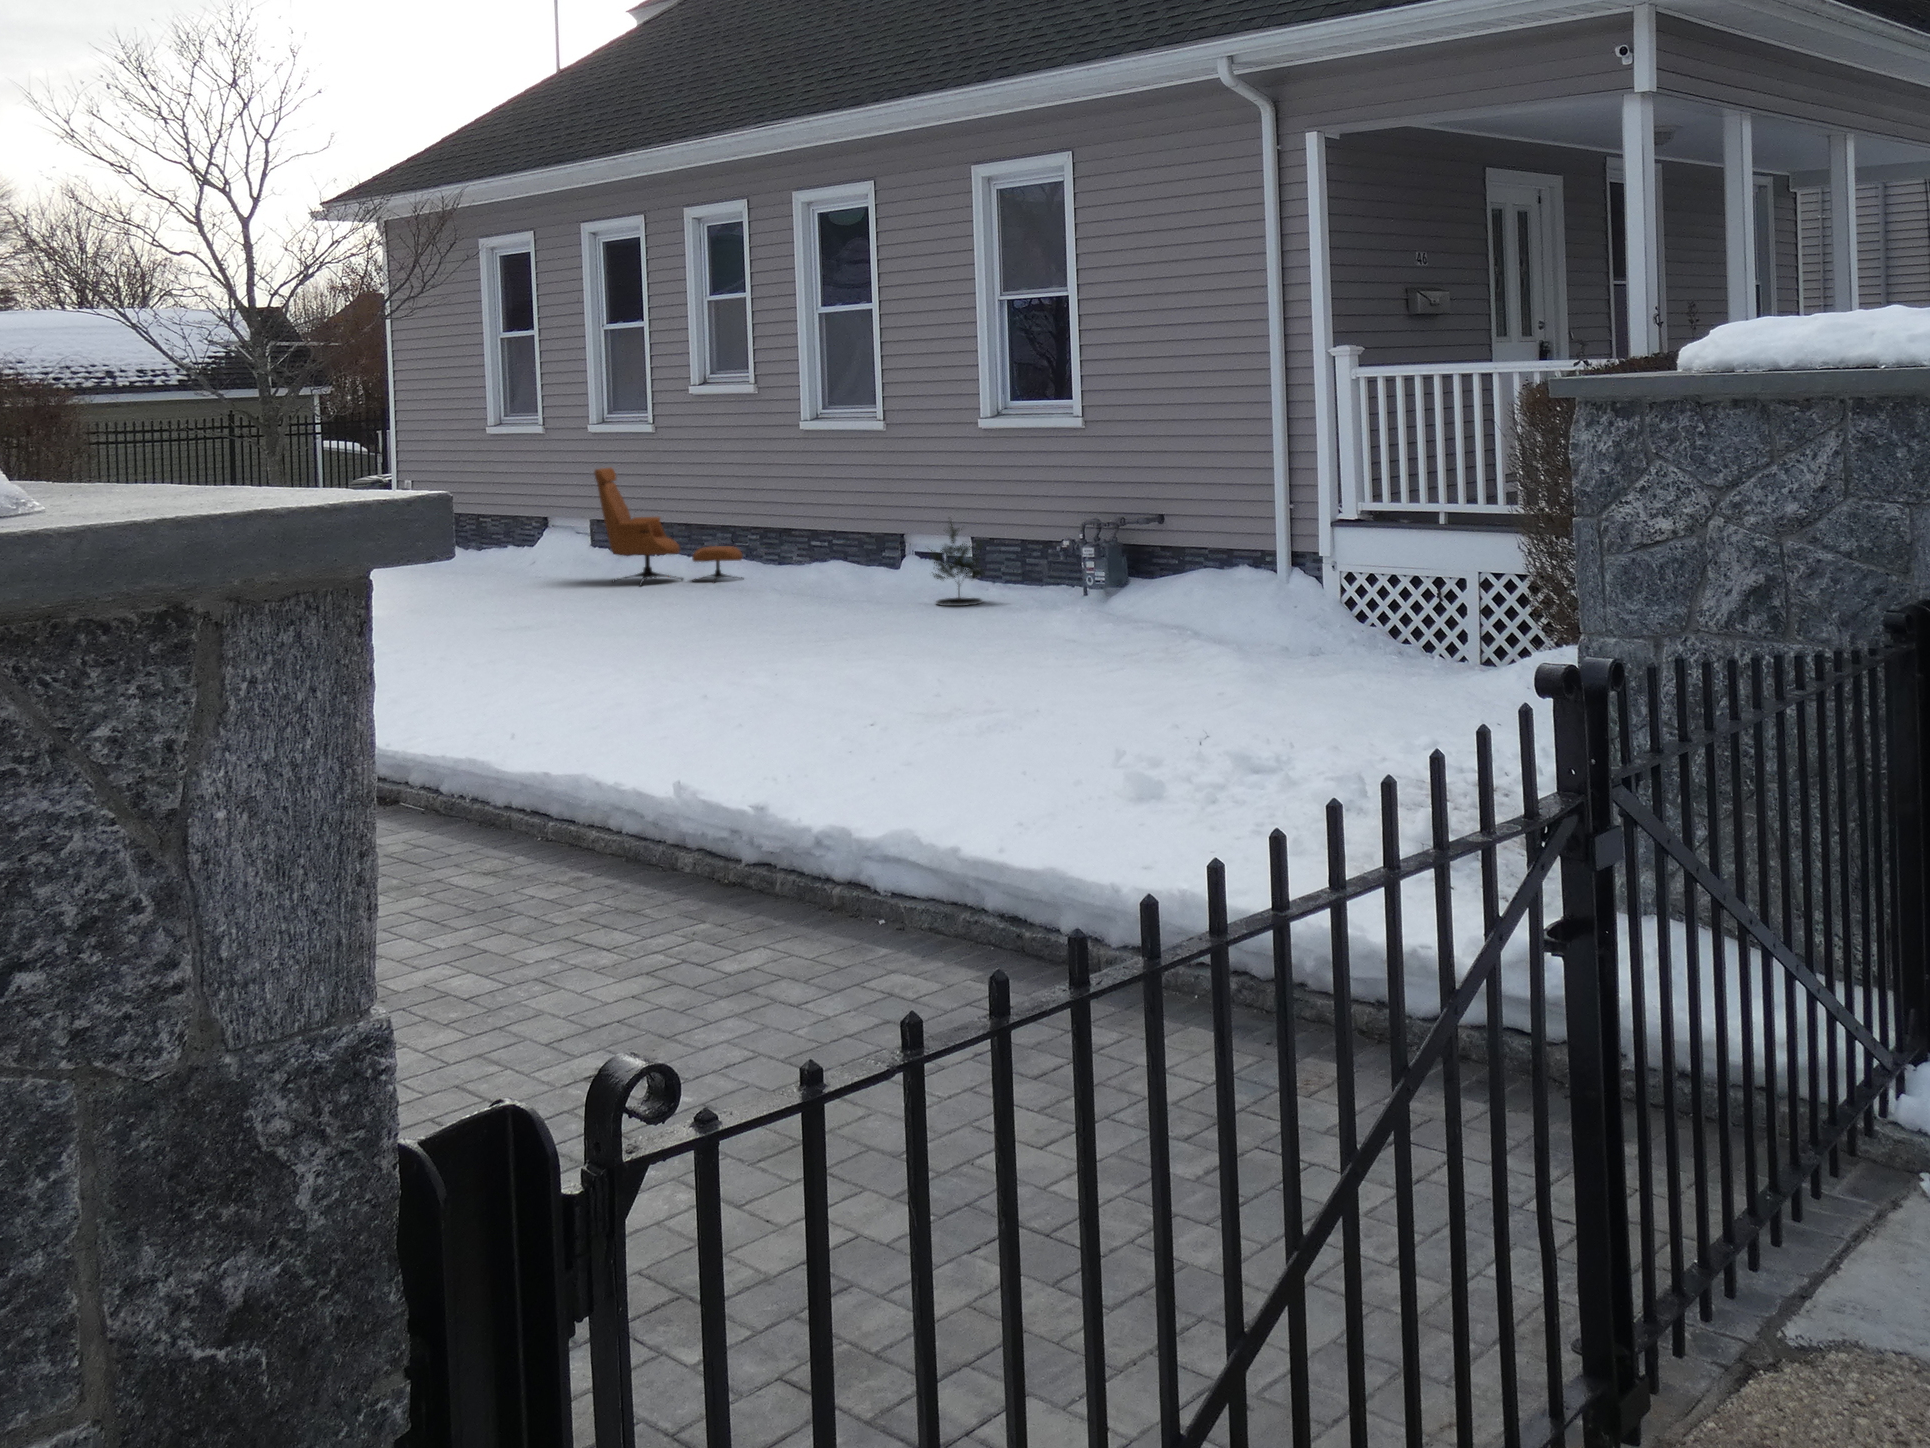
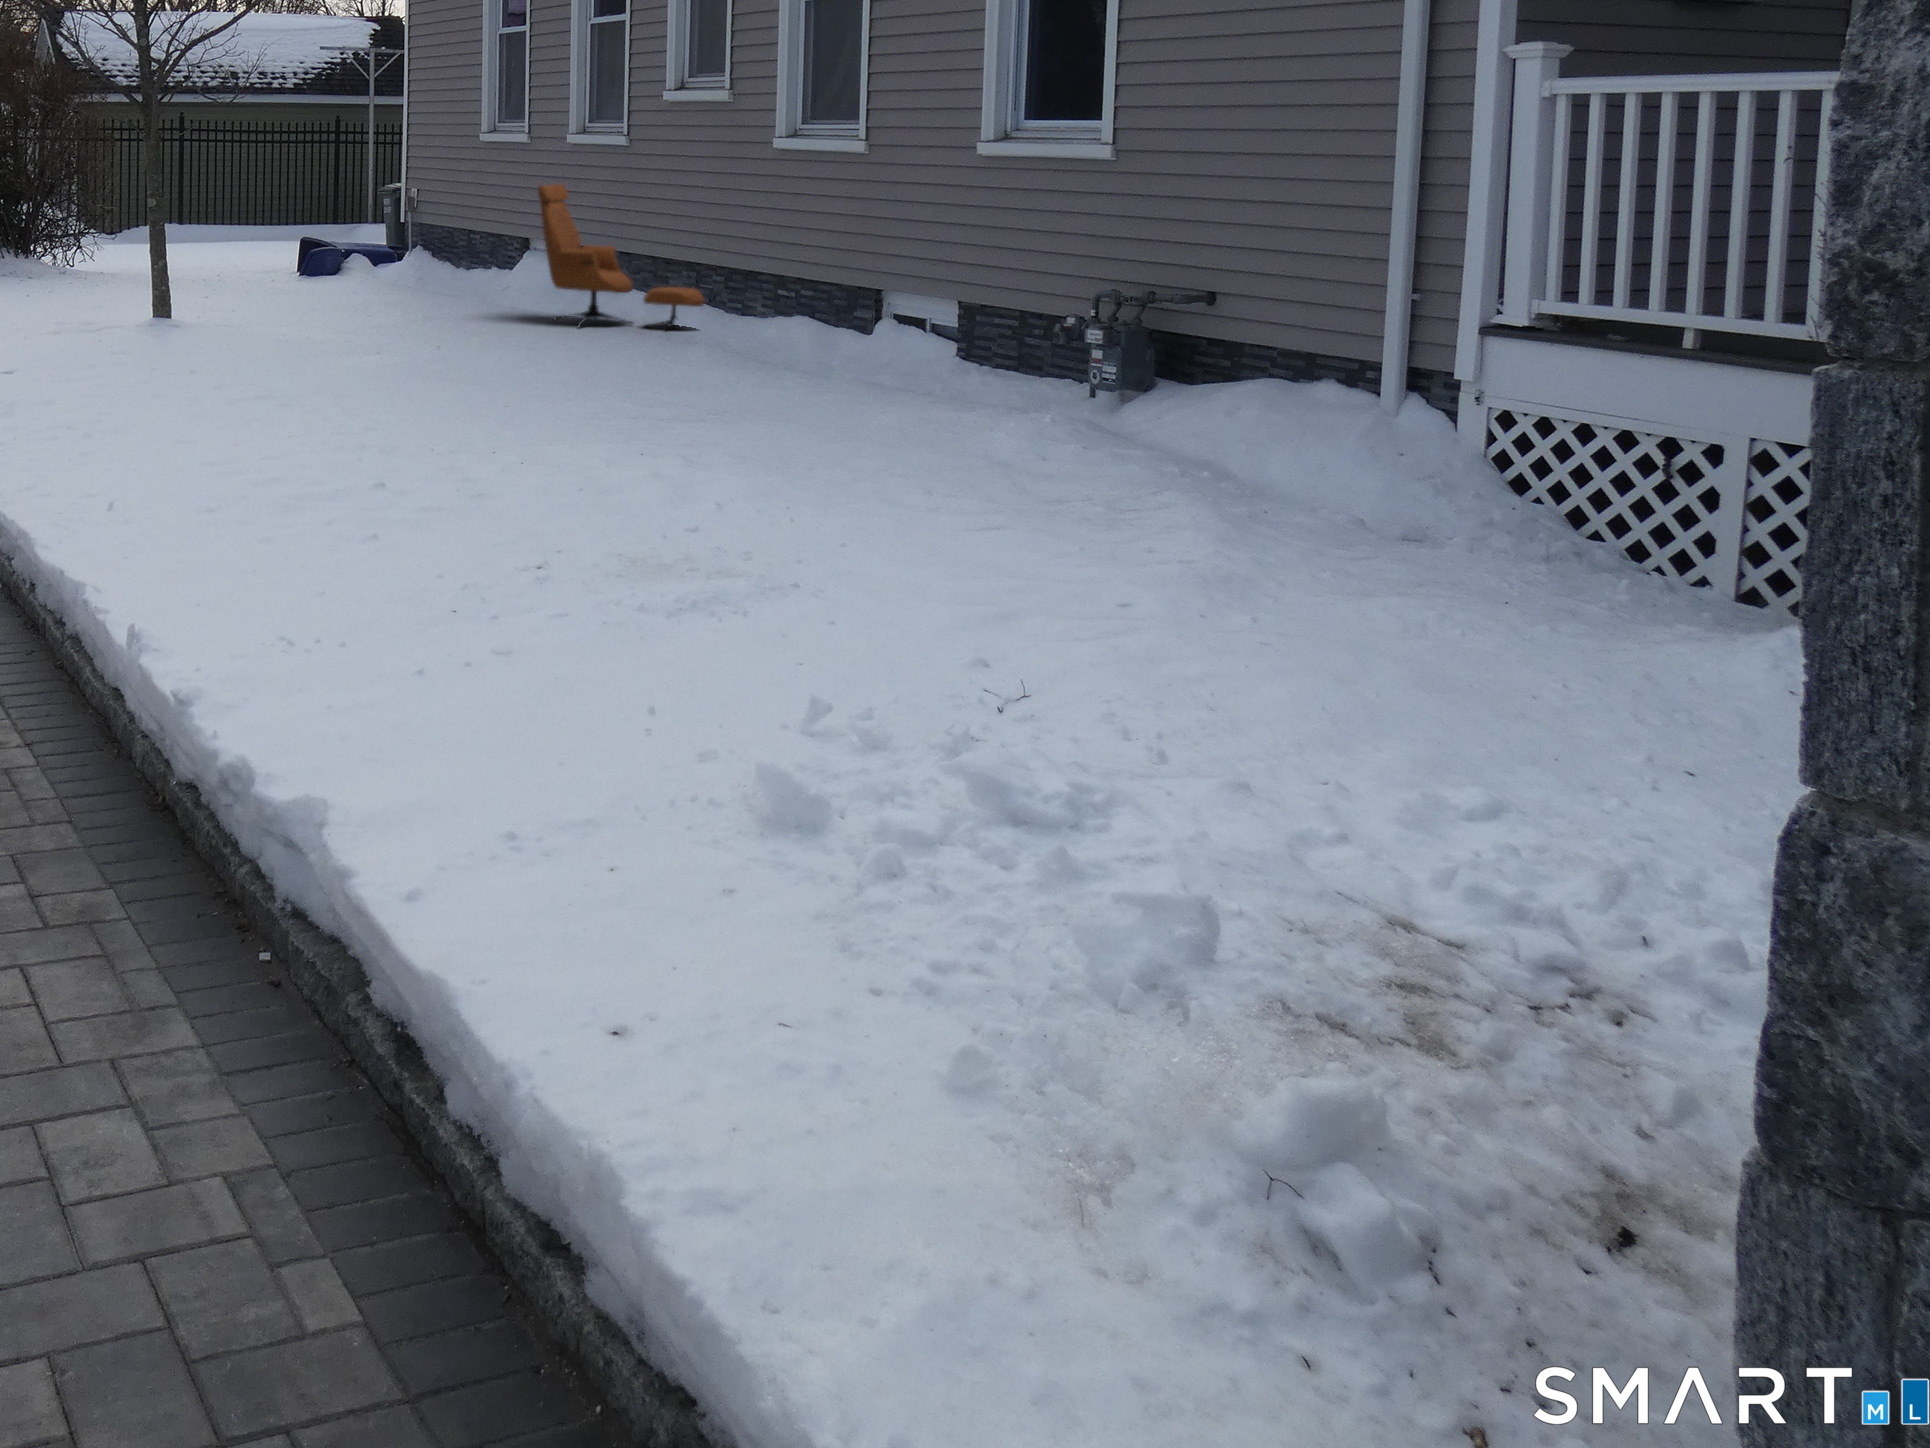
potted tree: present [928,522,984,606] -> none [890,272,975,393]

